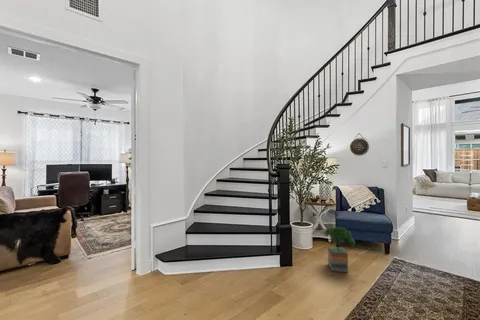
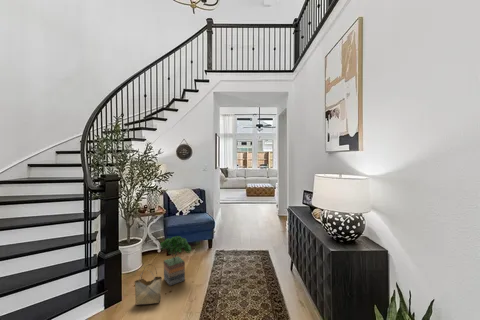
woven basket: none [299,244,322,280] -> present [134,264,162,305]

